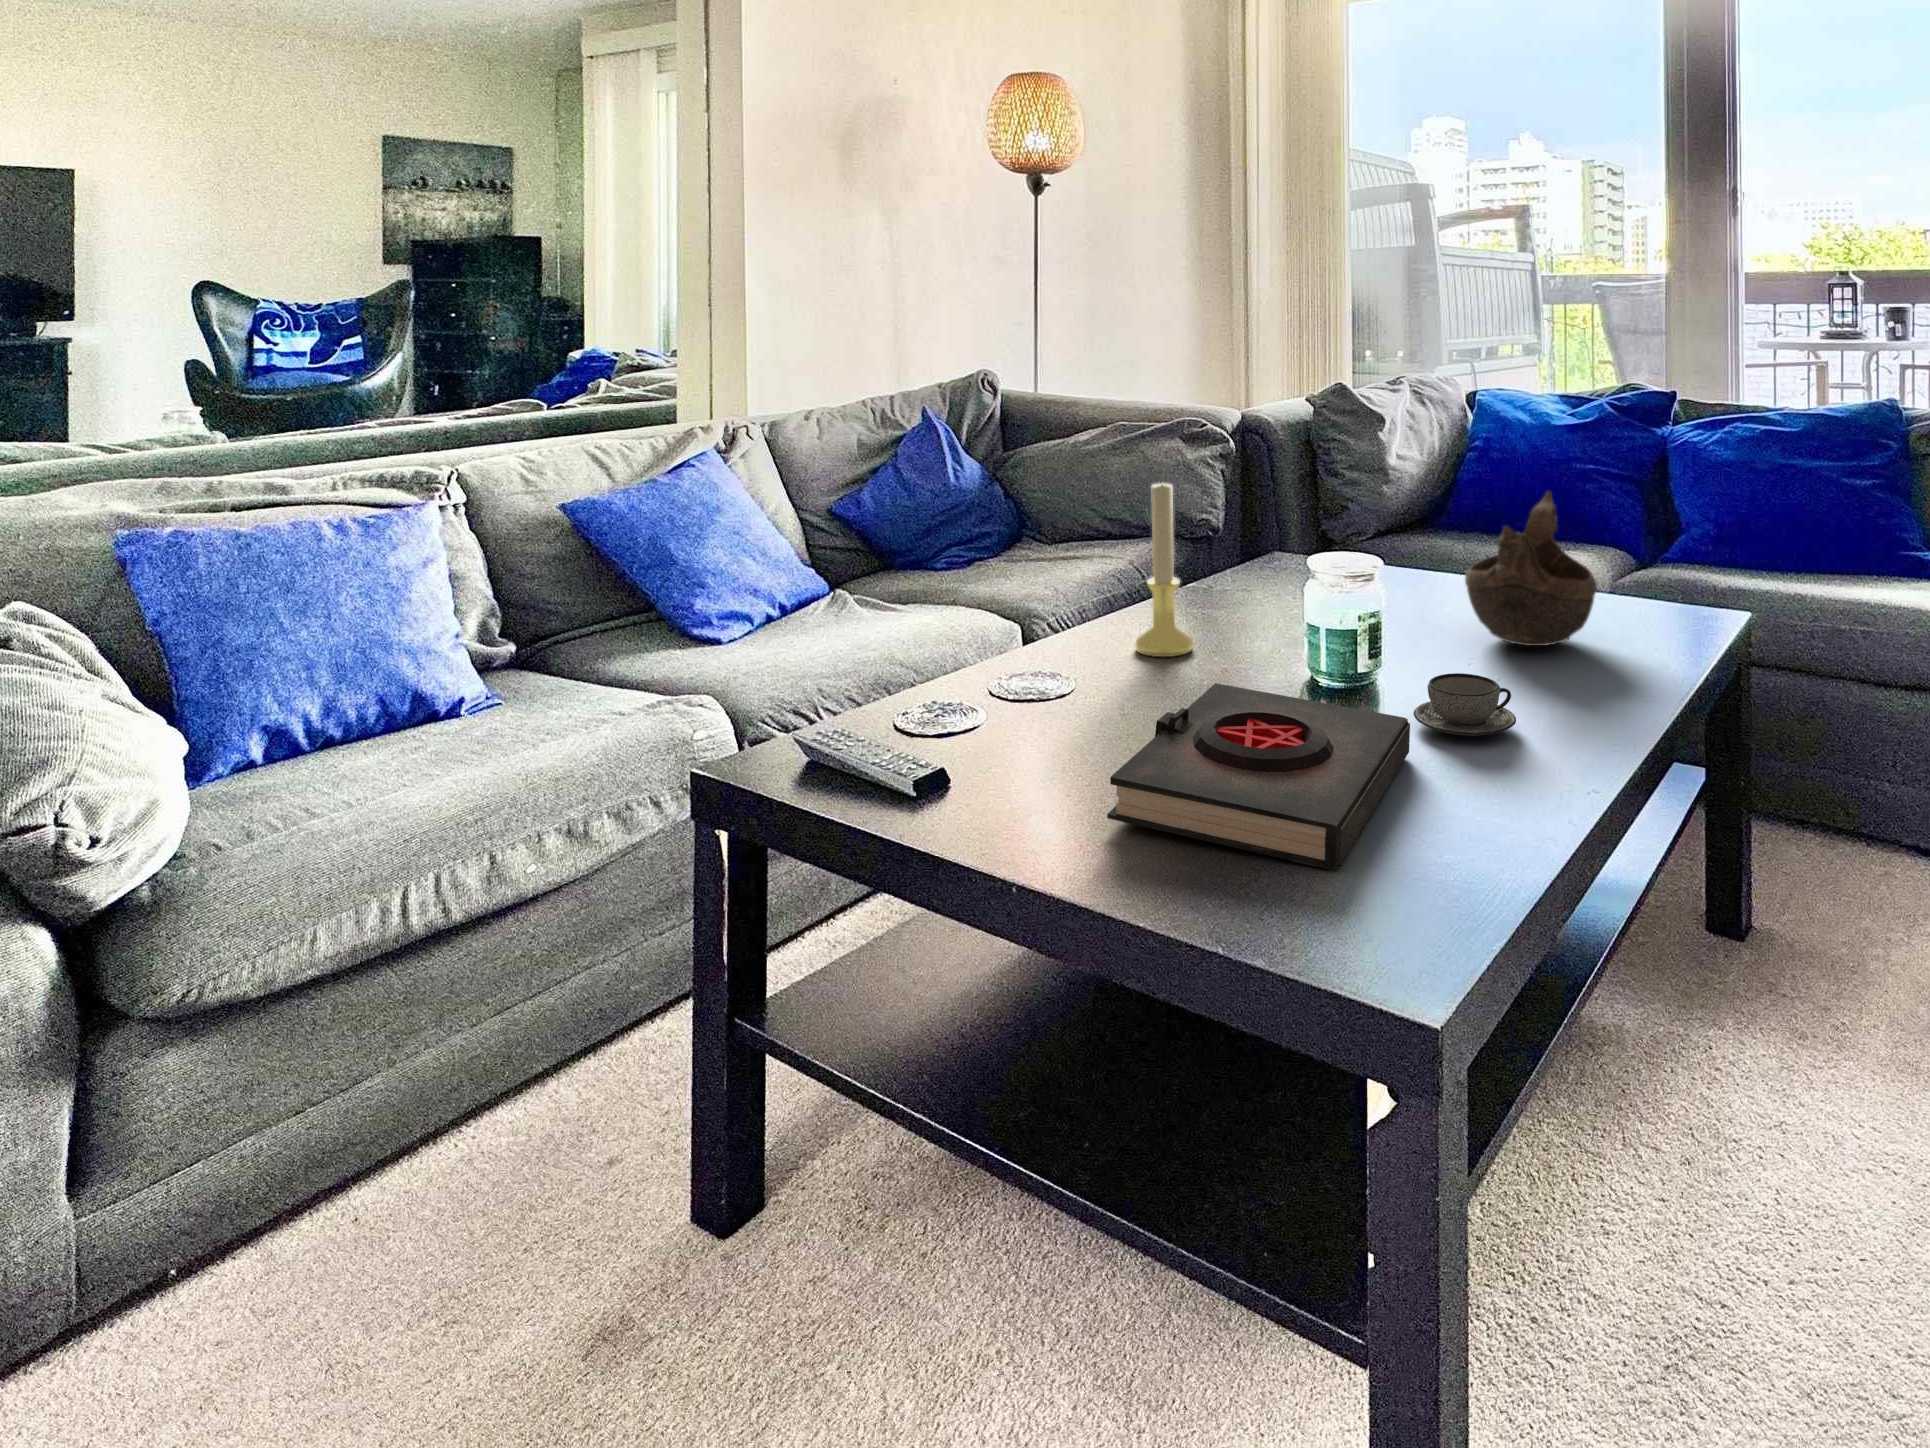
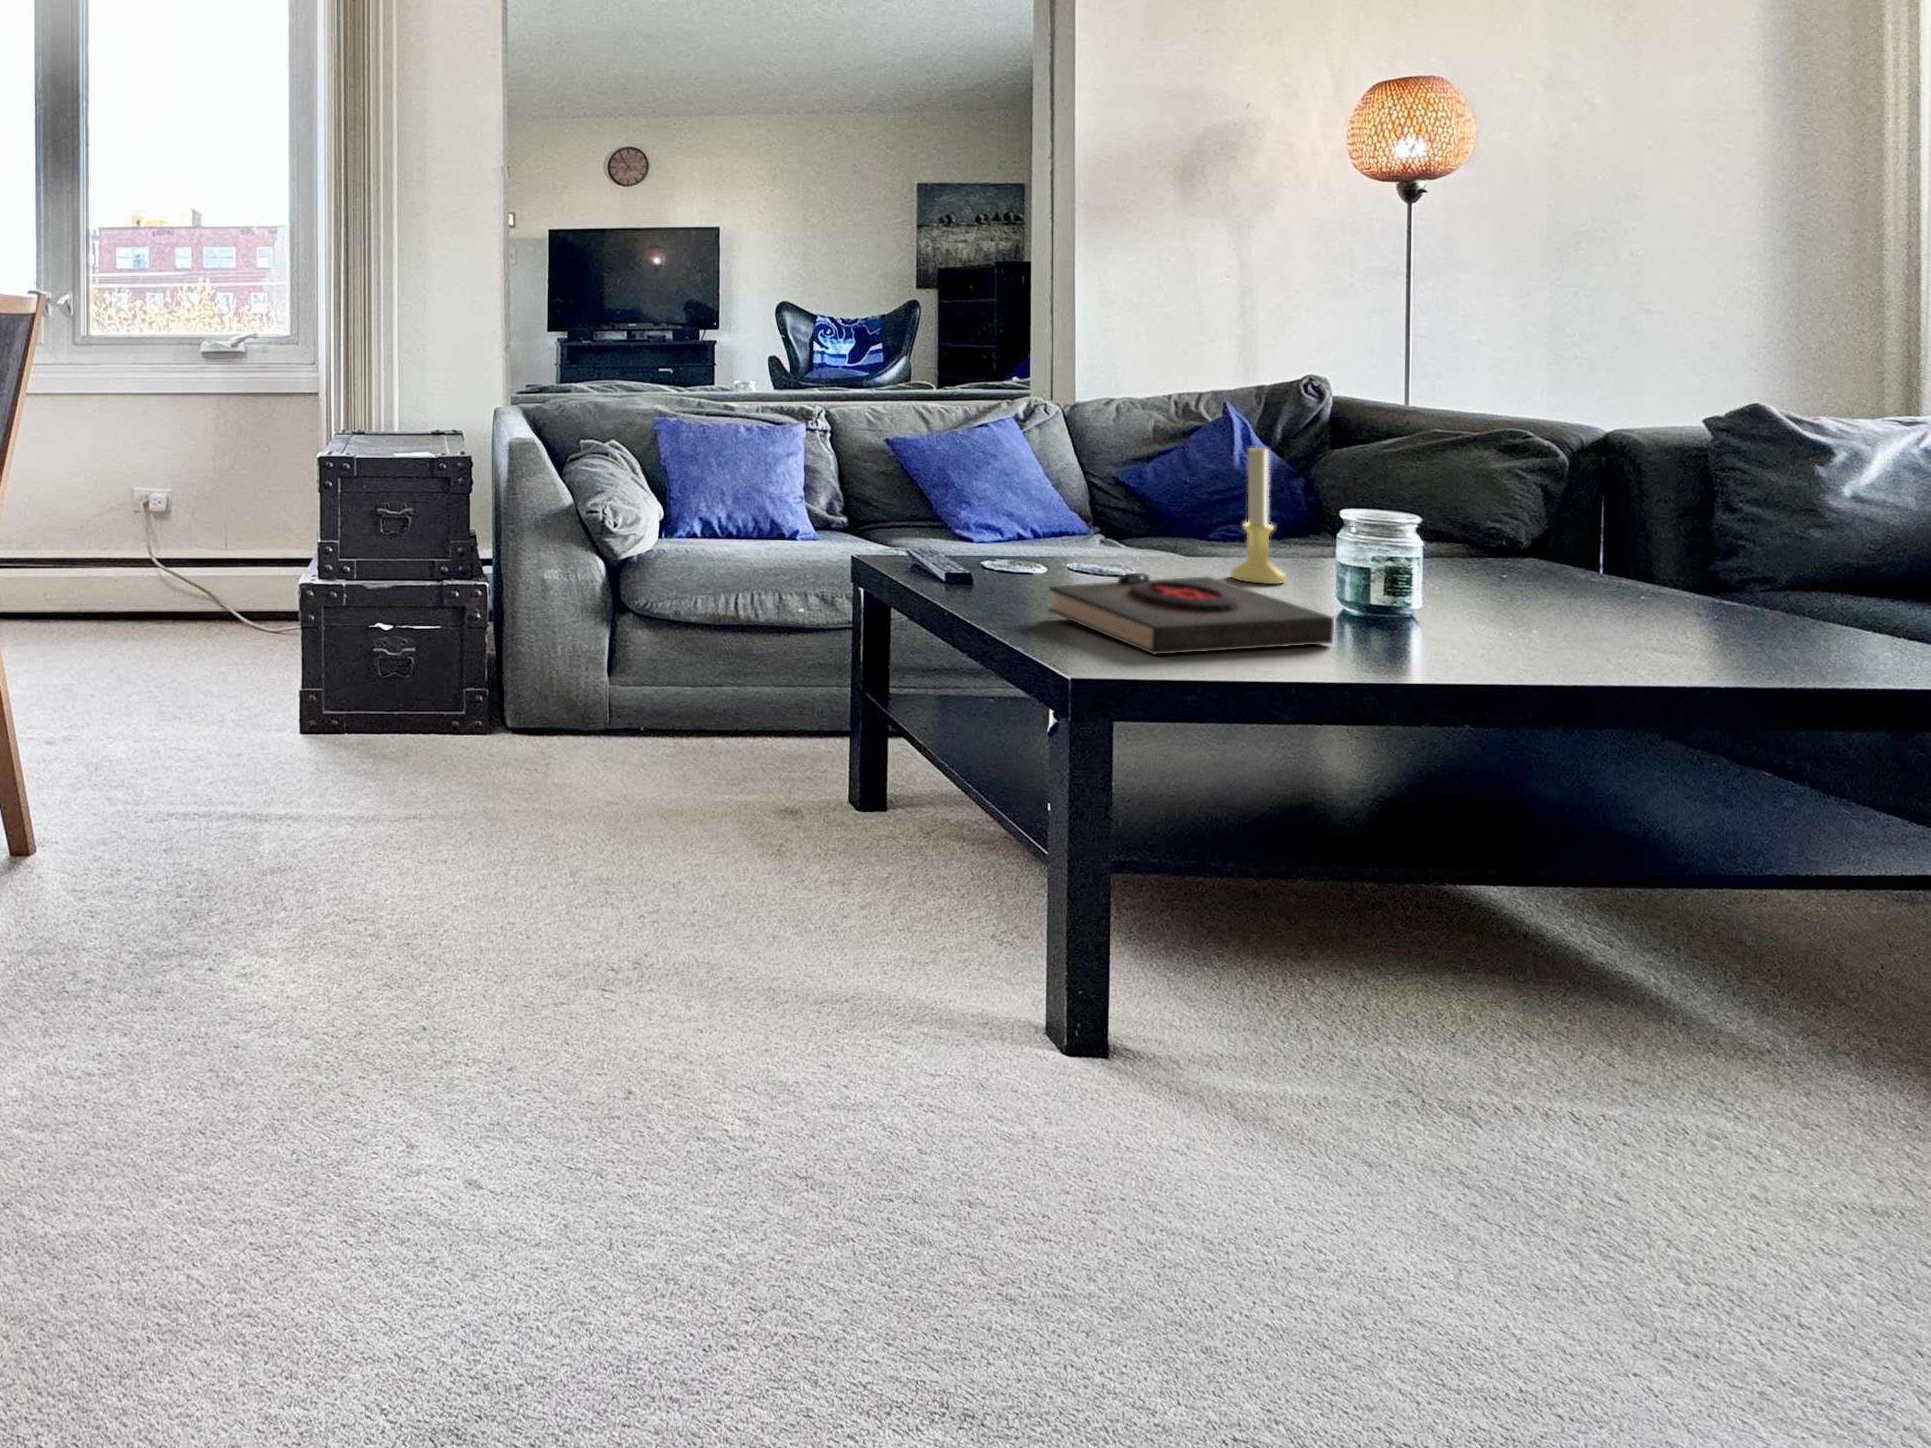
decorative bowl: present [1465,491,1597,646] -> none [1559,505,1773,643]
teacup: present [1413,673,1516,735] -> none [1375,607,1480,653]

